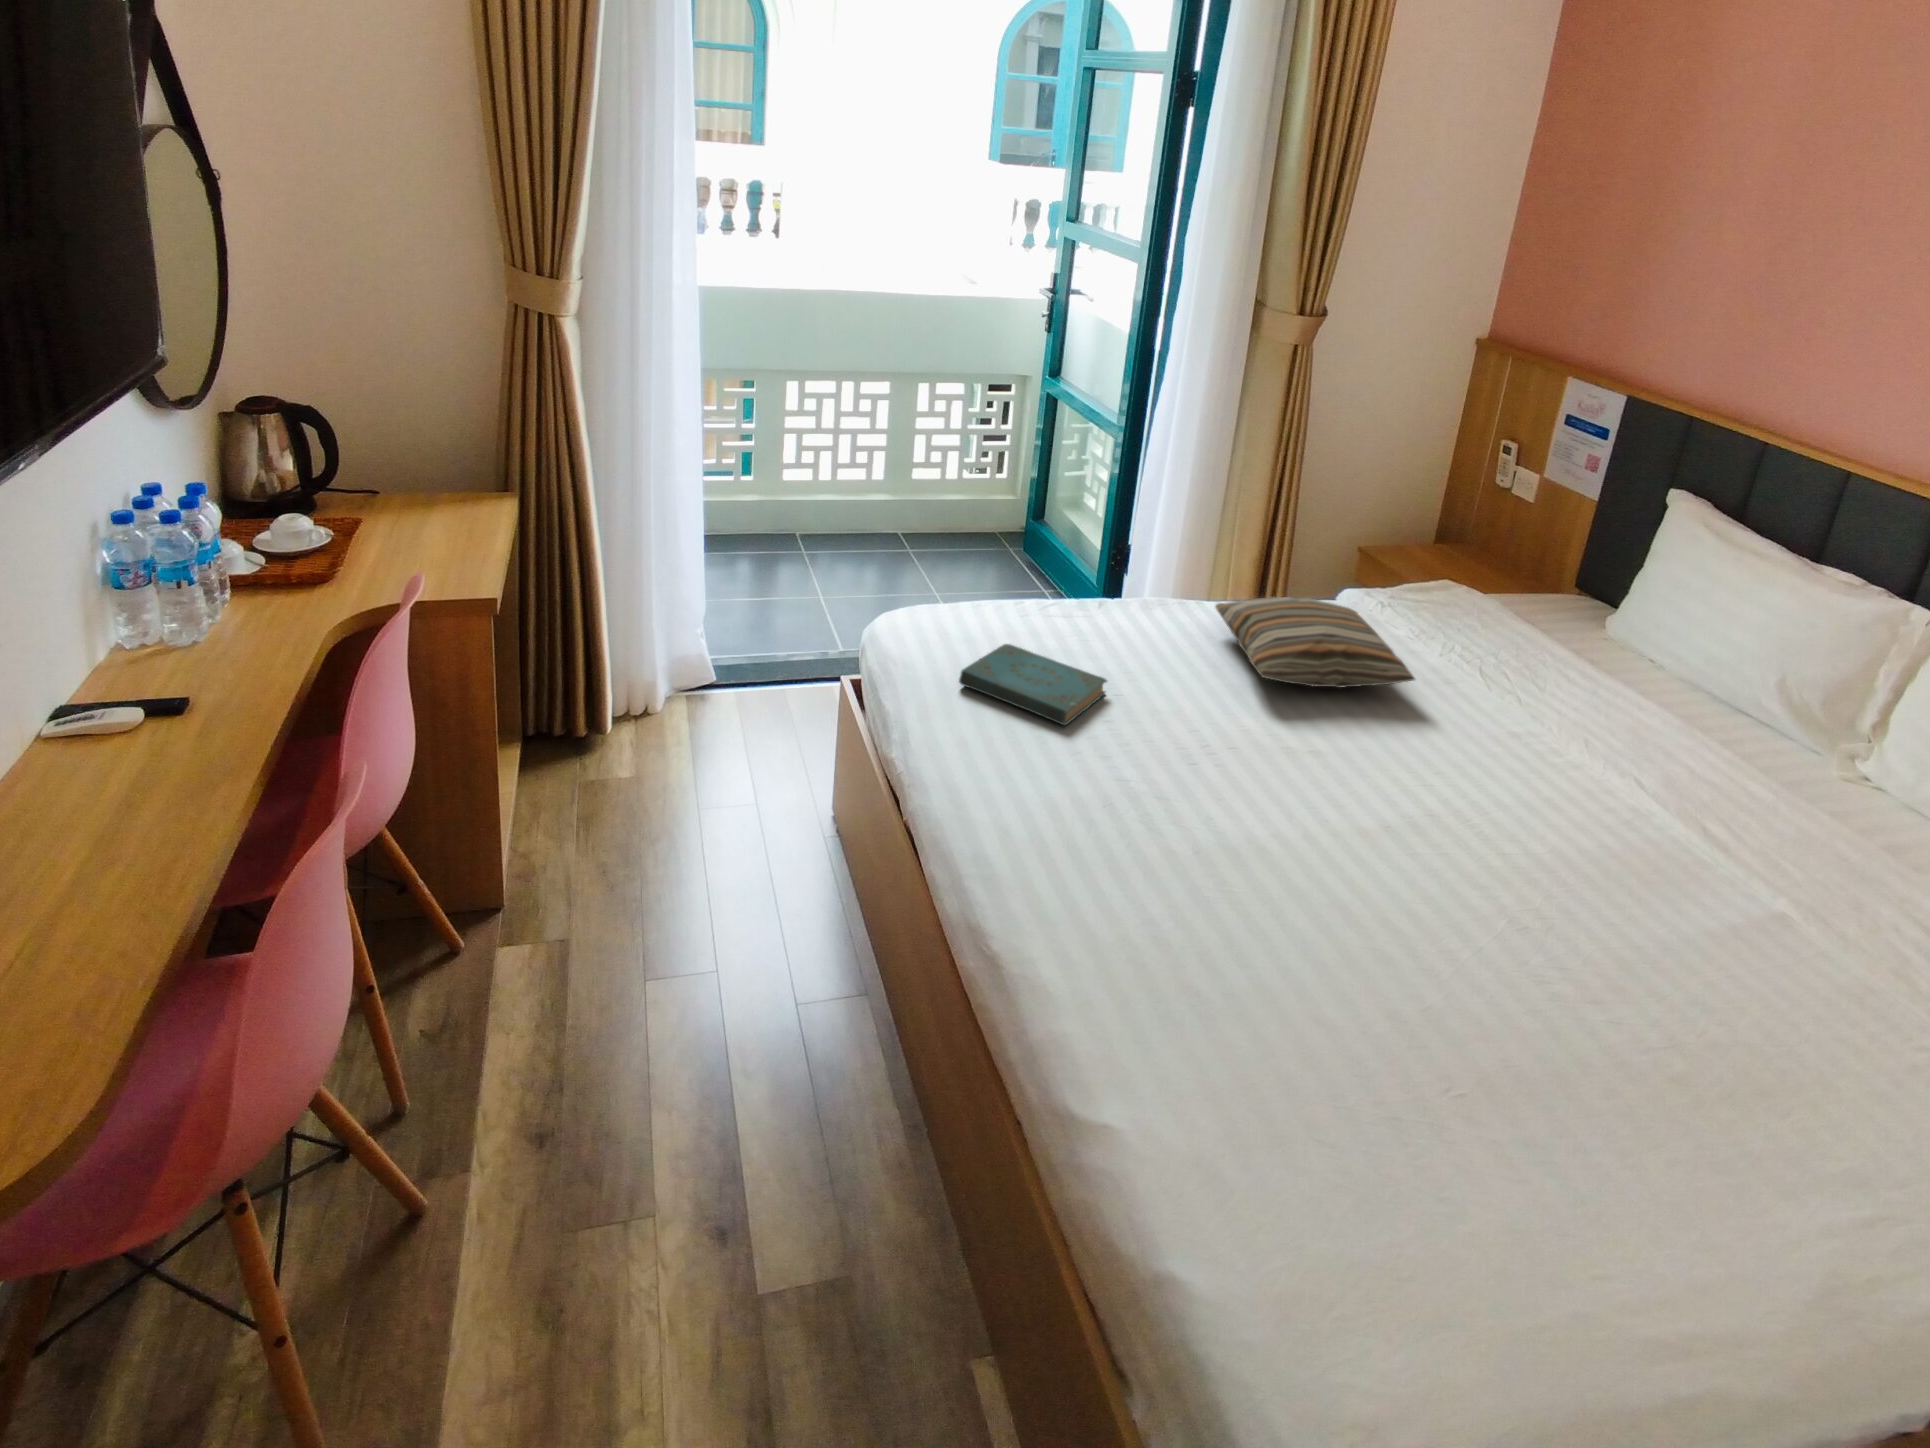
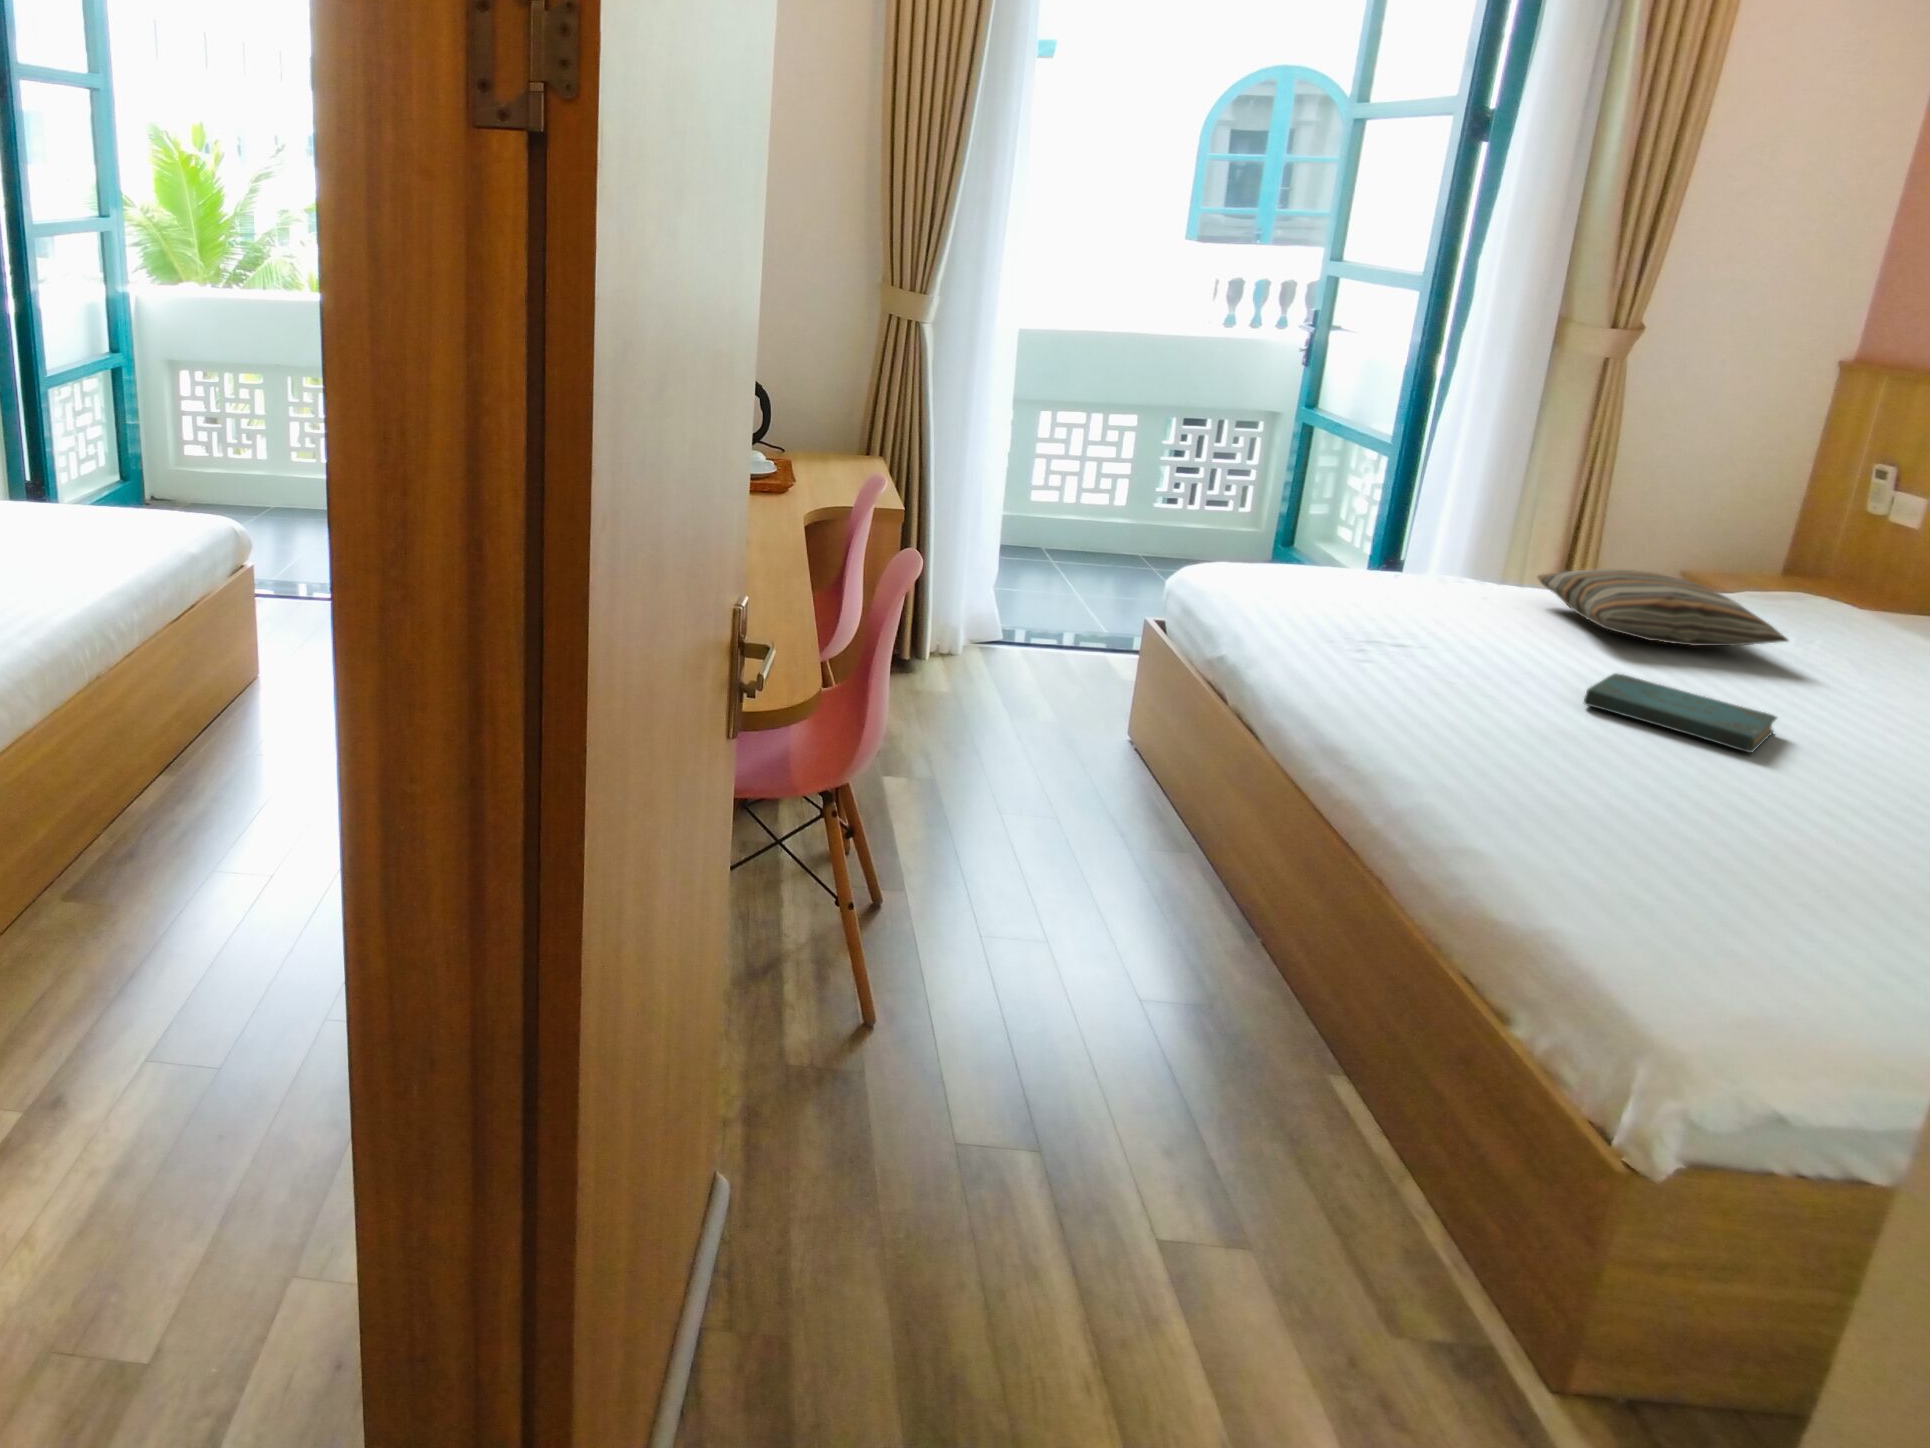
book: present [959,644,1107,725] -> present [1584,673,1777,753]

